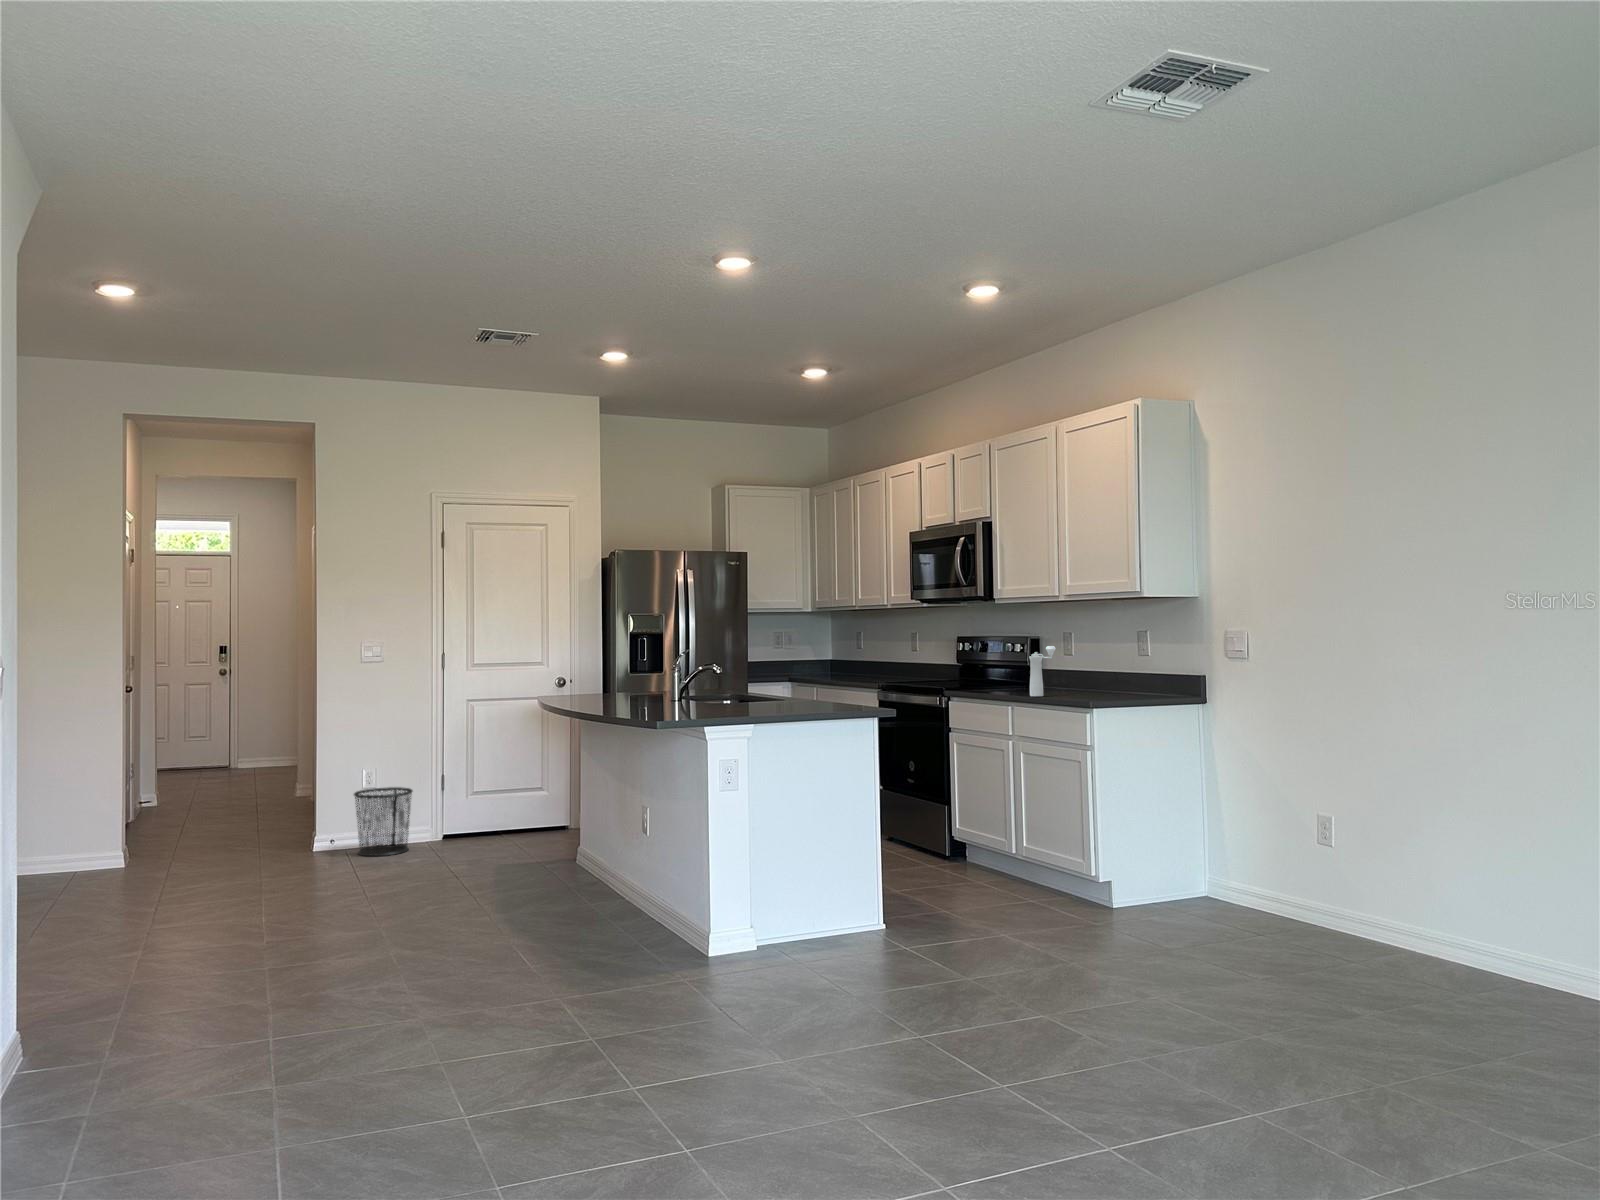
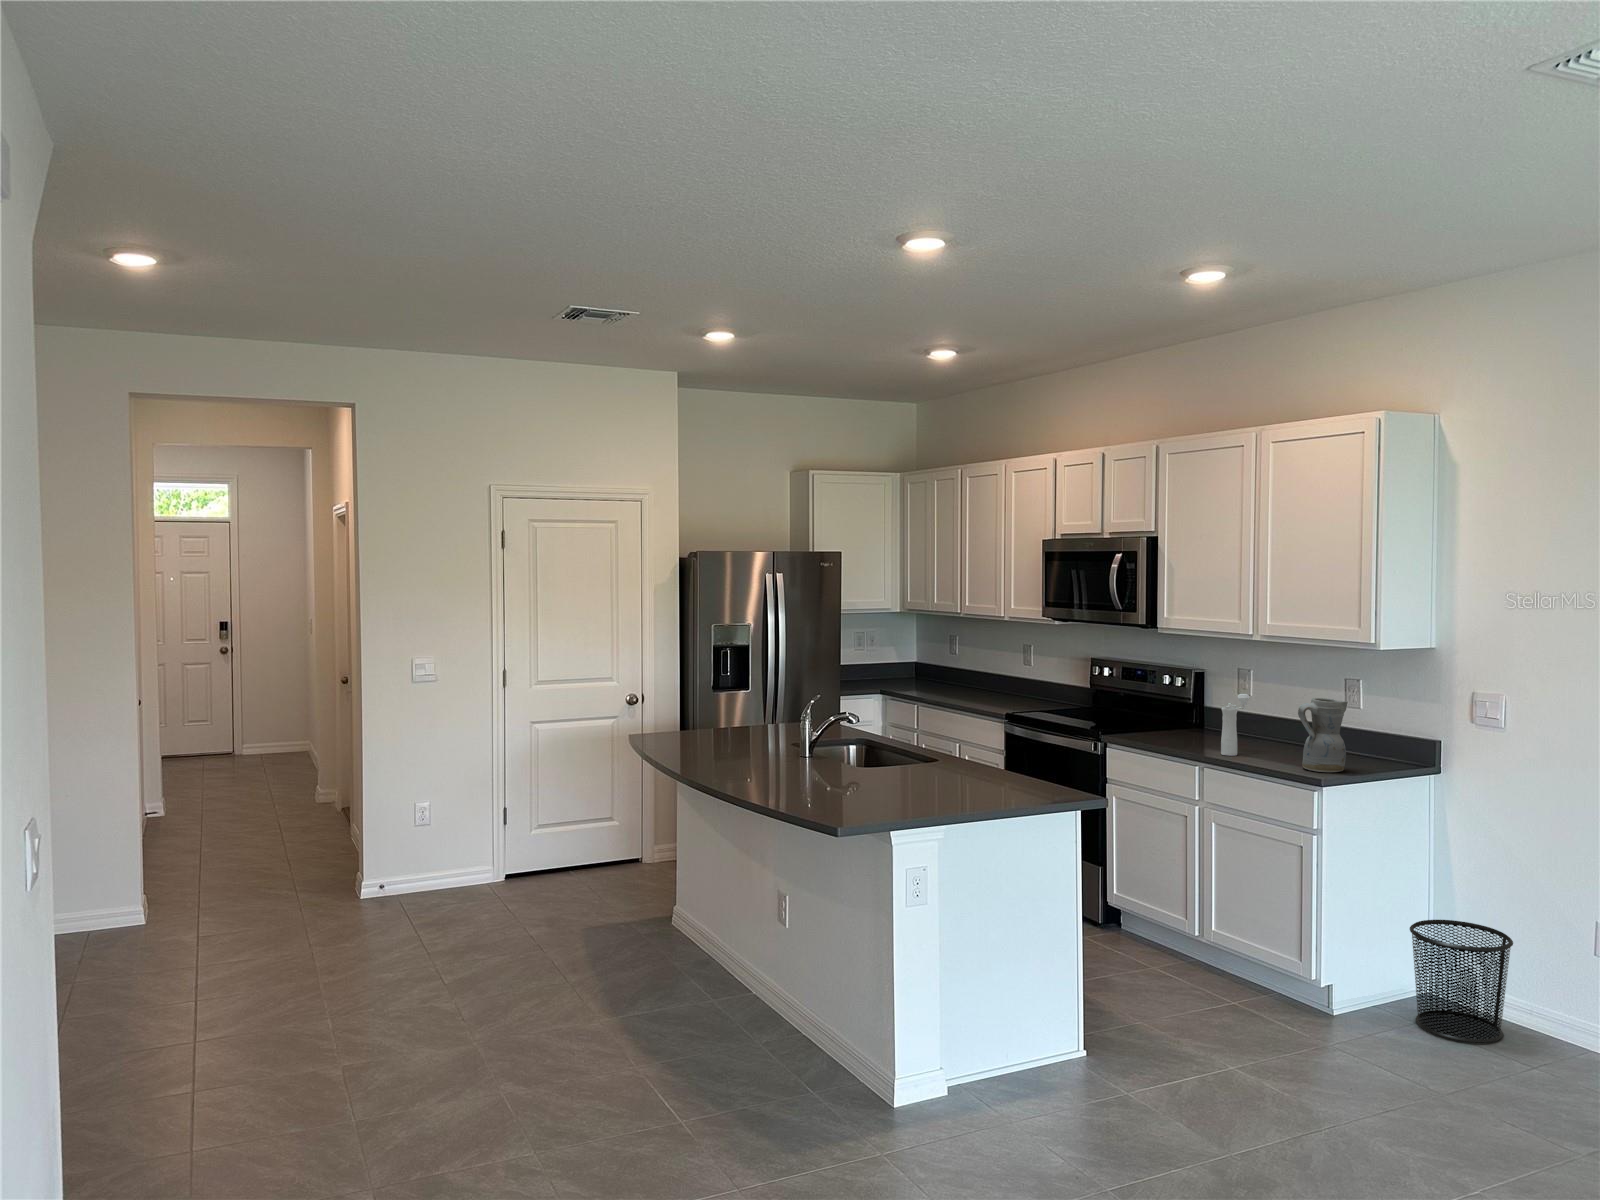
ceramic pitcher: none [1078,640,1120,700] -> present [1298,698,1348,772]
waste bin: present [354,787,413,856] -> present [1410,920,1513,1043]

